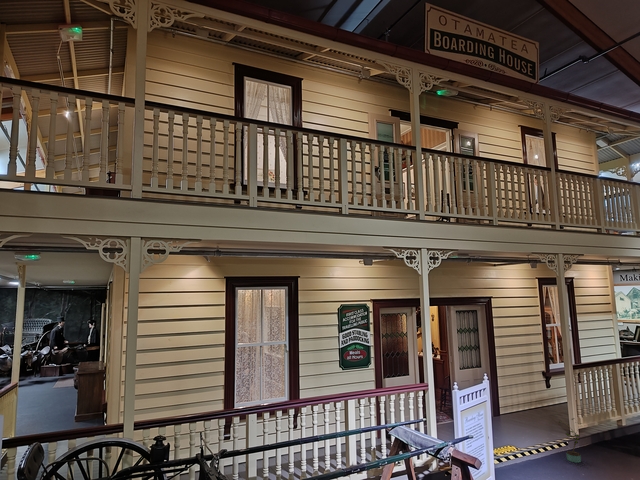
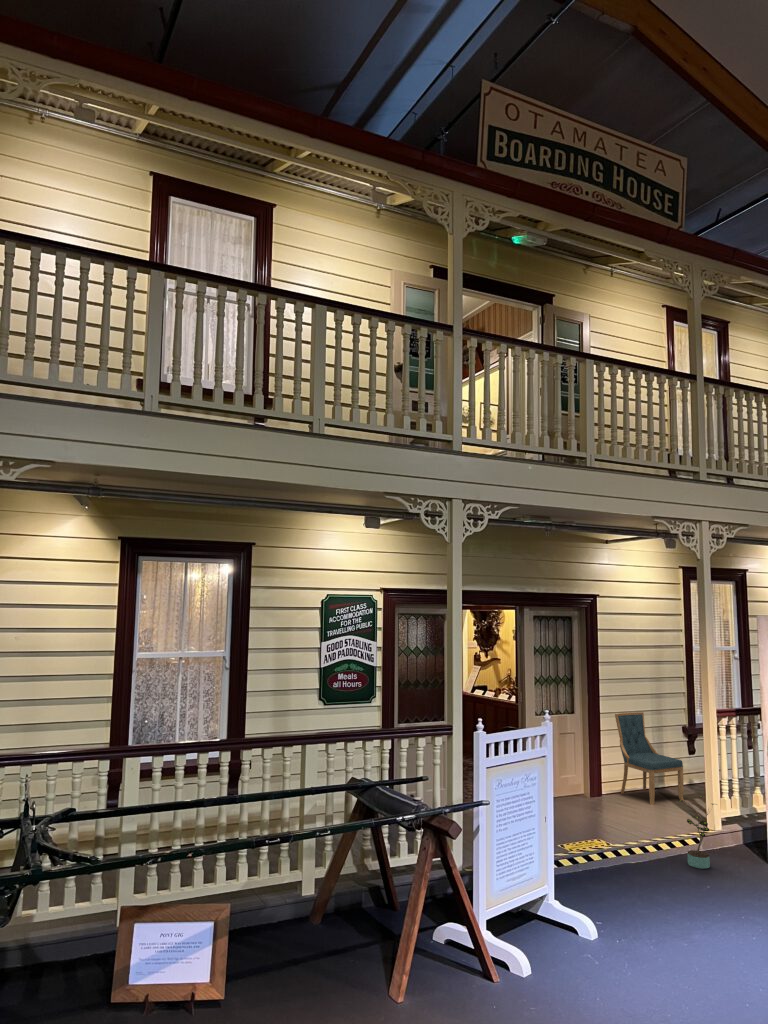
chair: none [505,365,550,422] -> present [615,712,684,805]

